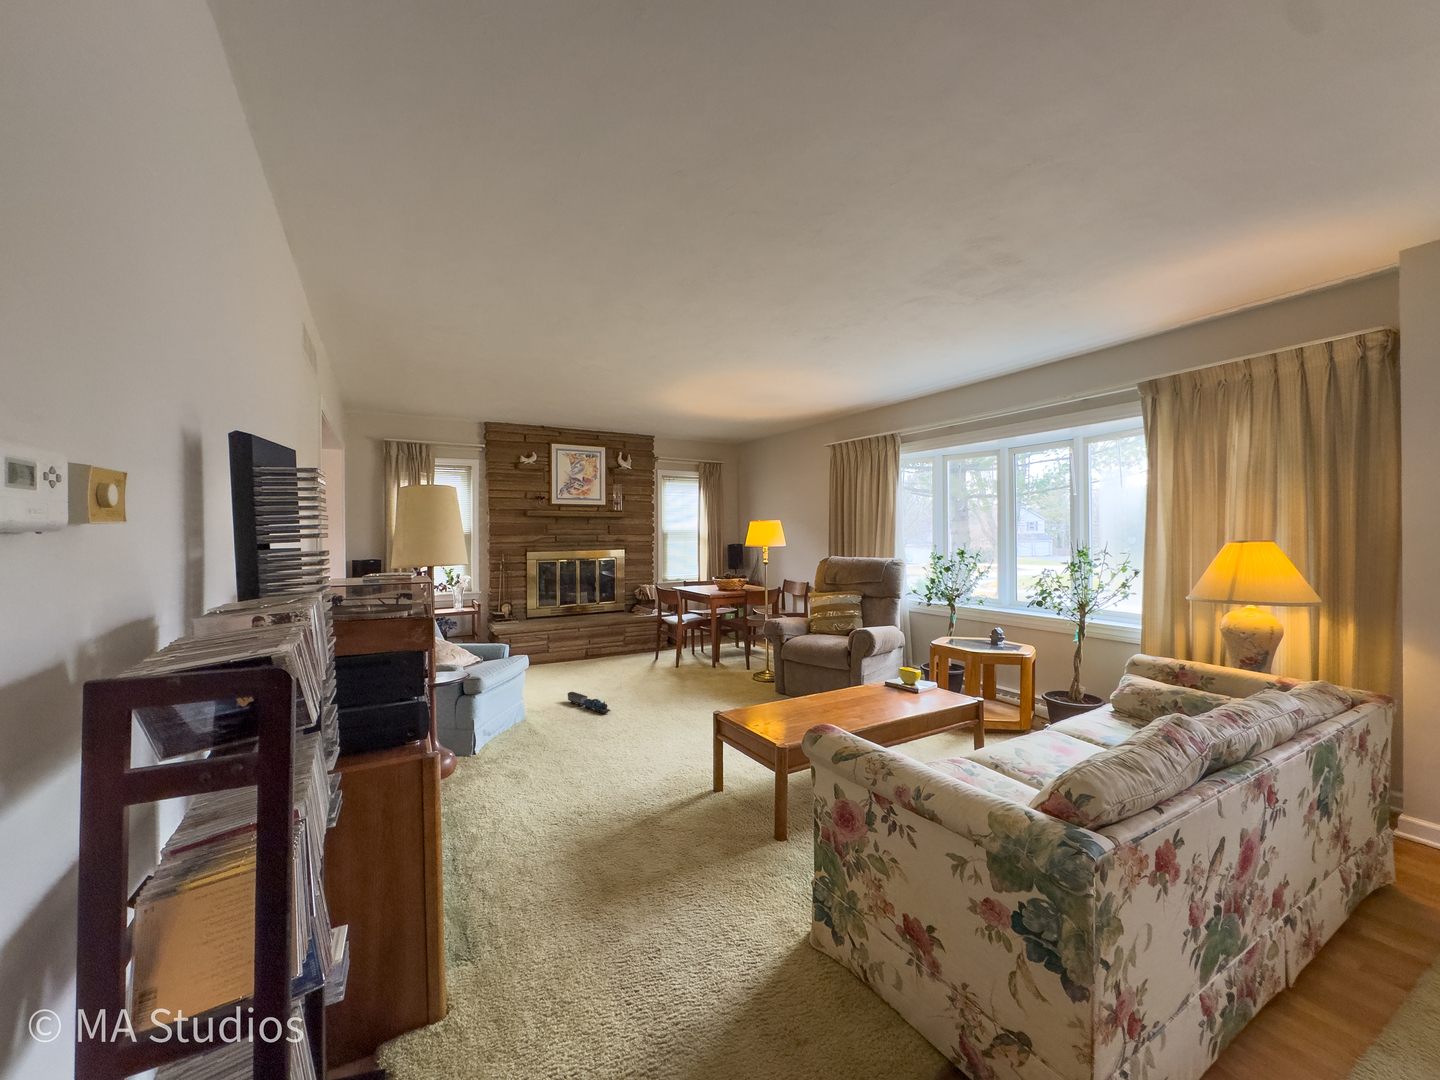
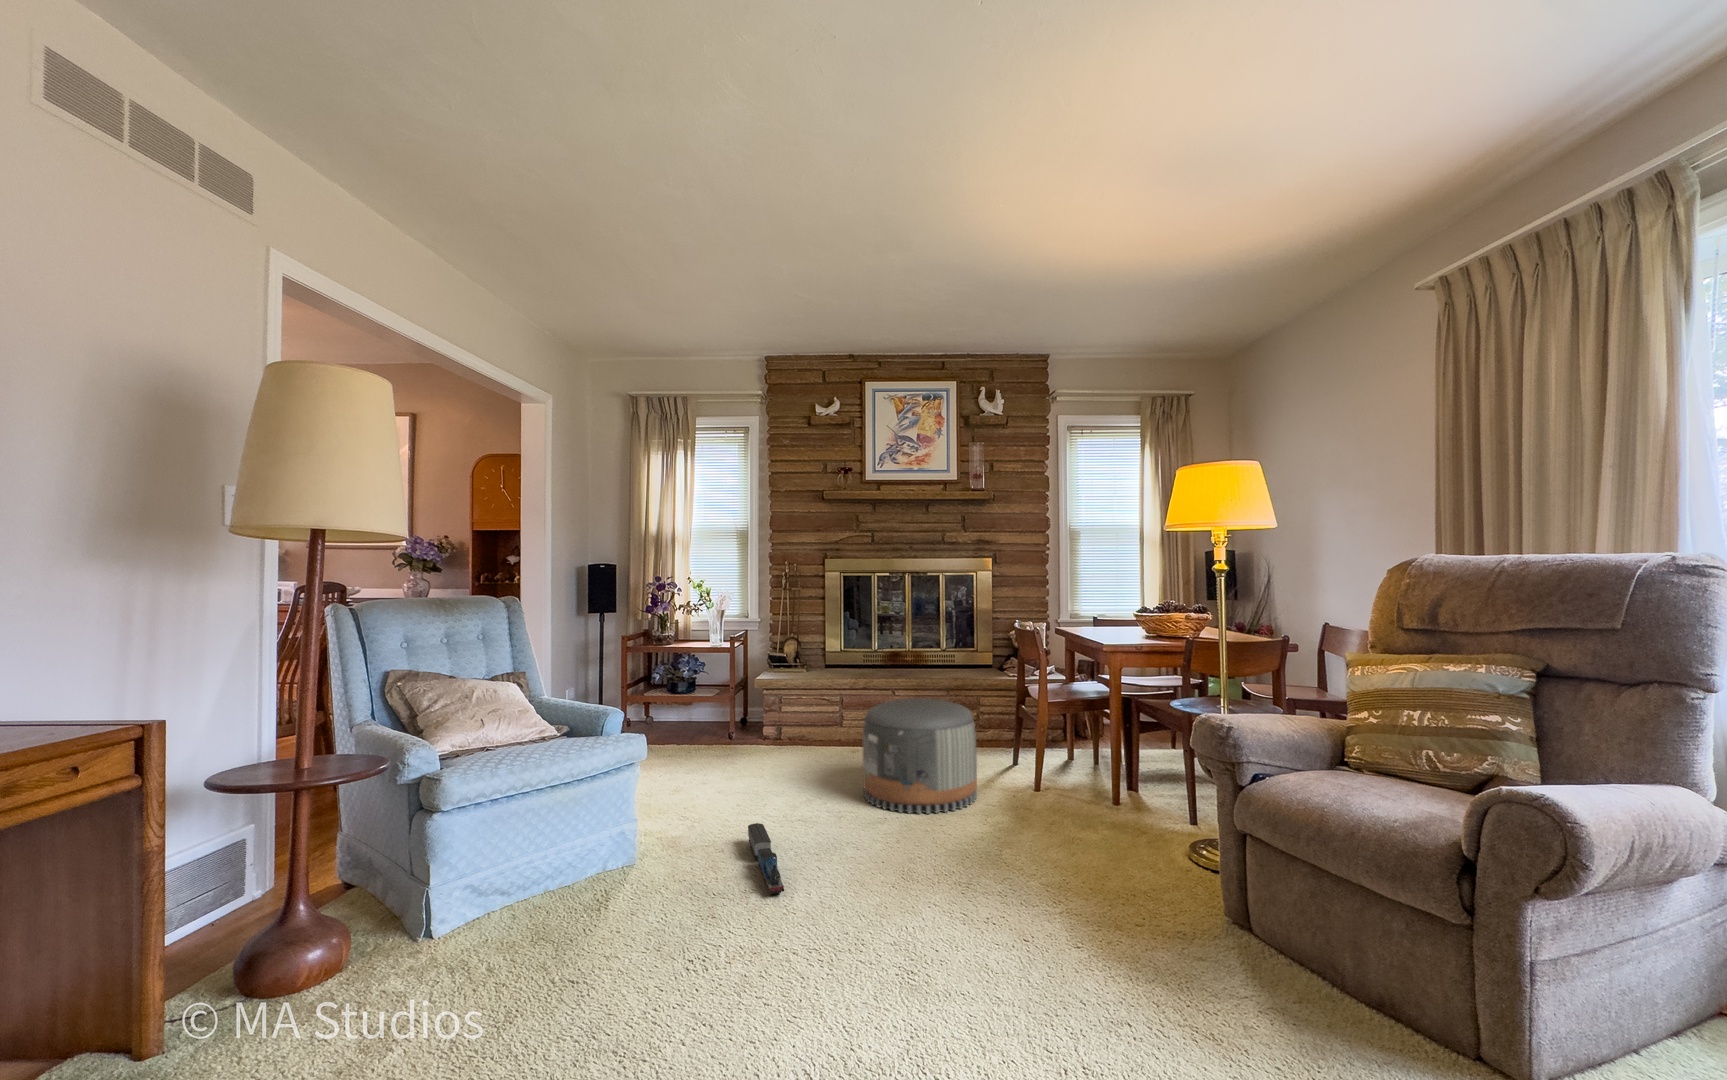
pouf: none [596,628,653,682] -> present [863,698,977,814]

